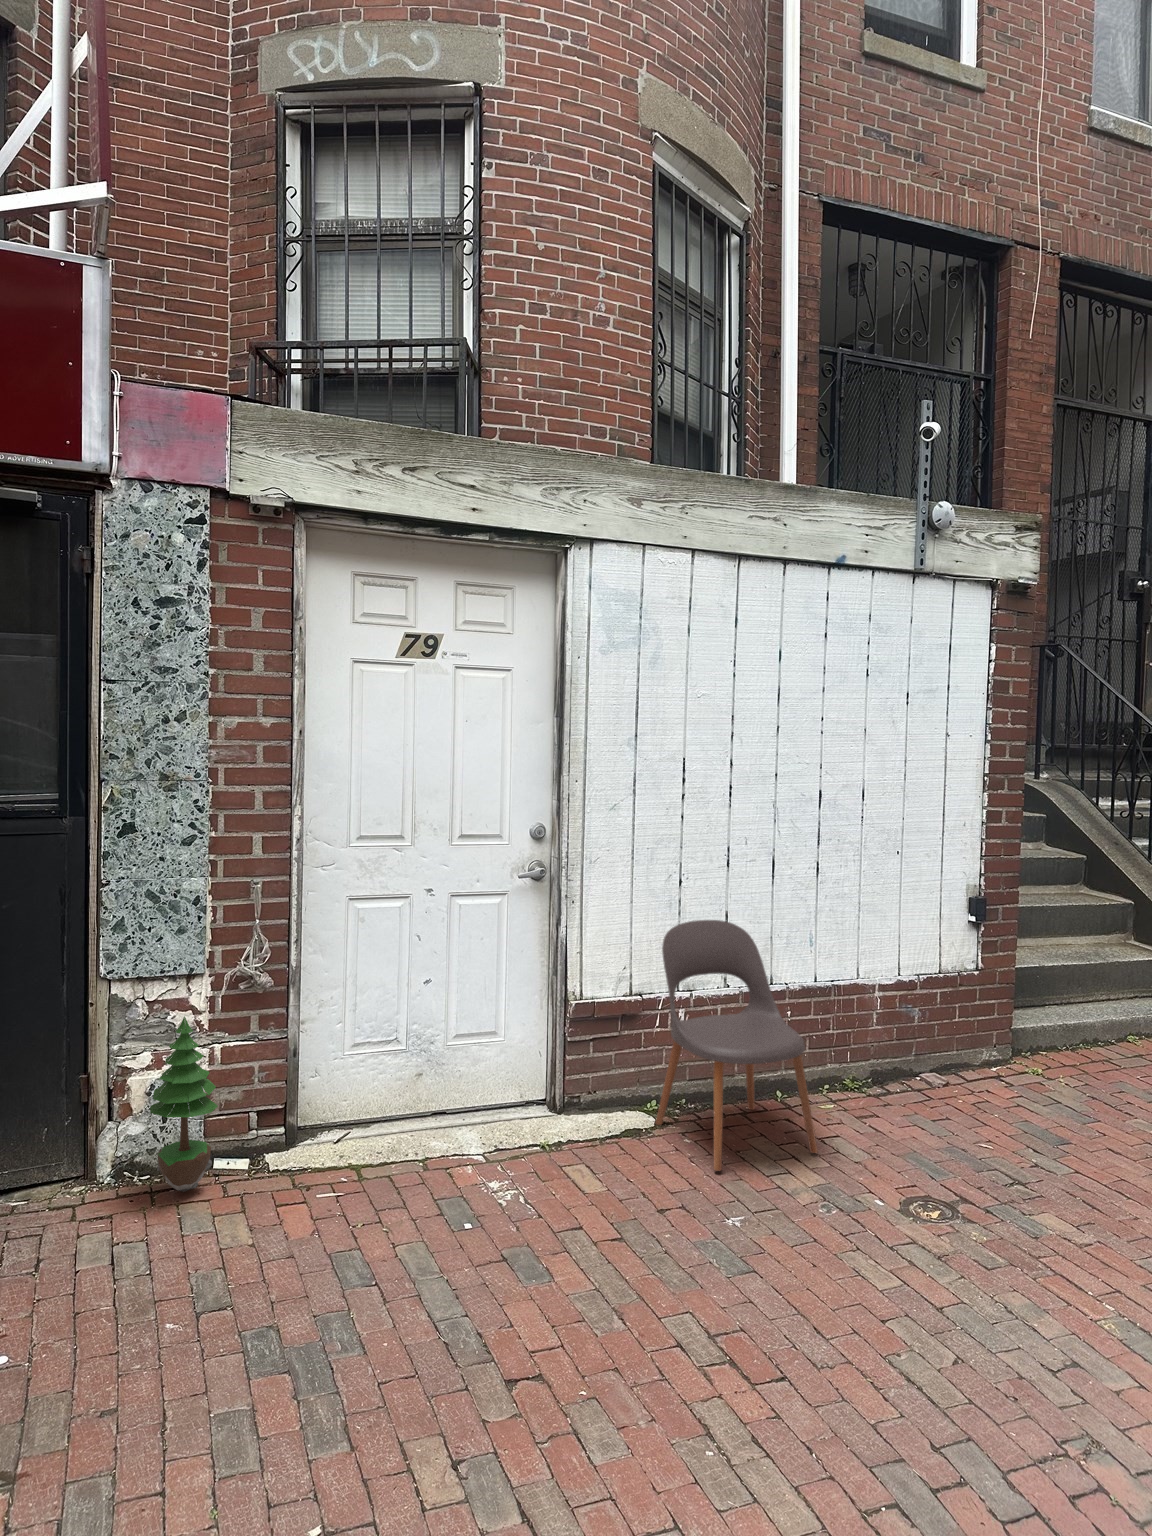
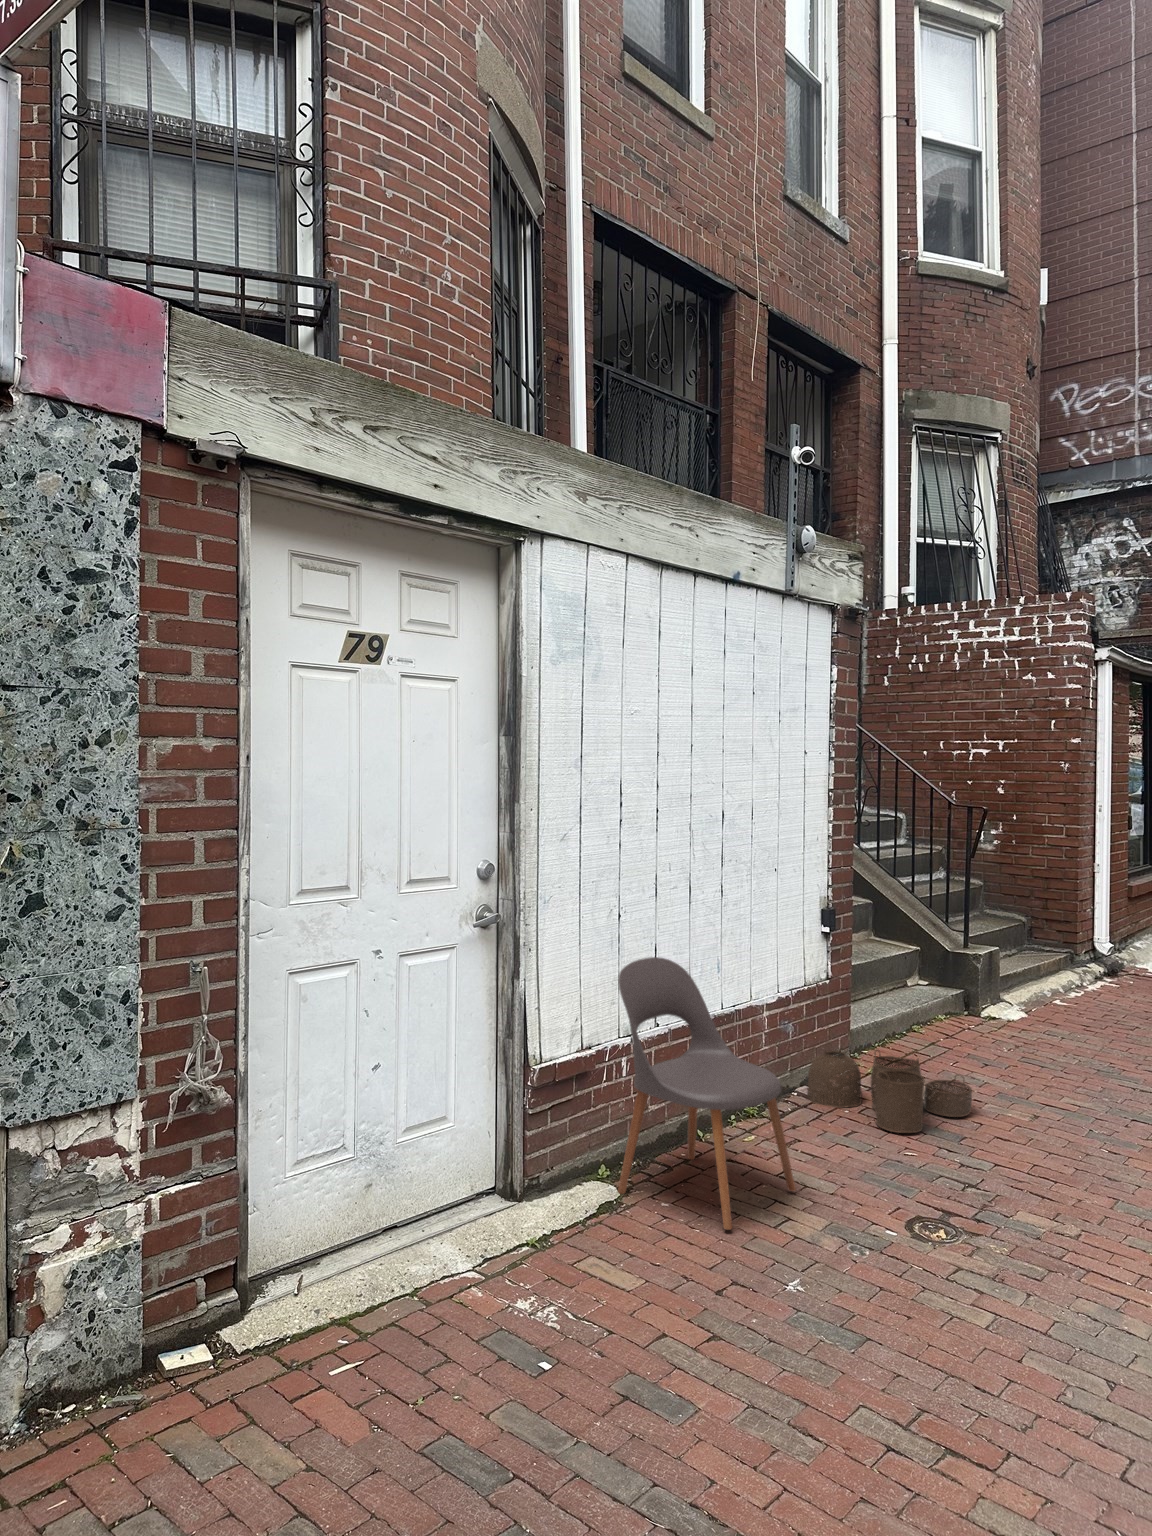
potted tree: present [150,1016,218,1192] -> none [92,1160,190,1413]
woven basket: none [927,1033,1099,1128] -> present [807,1047,972,1133]

